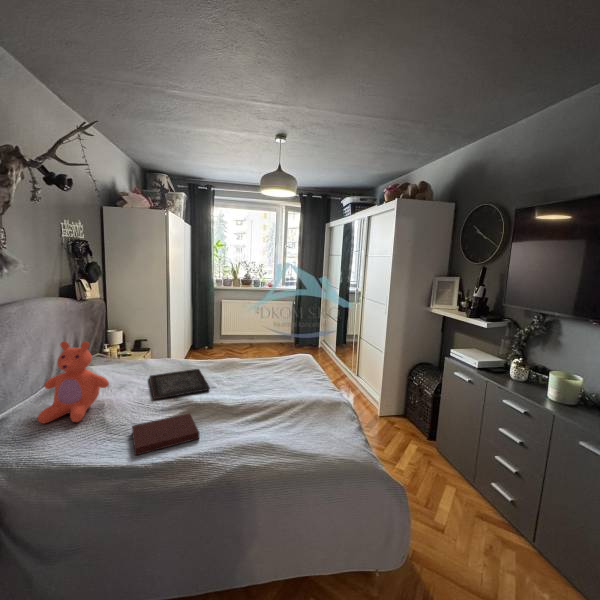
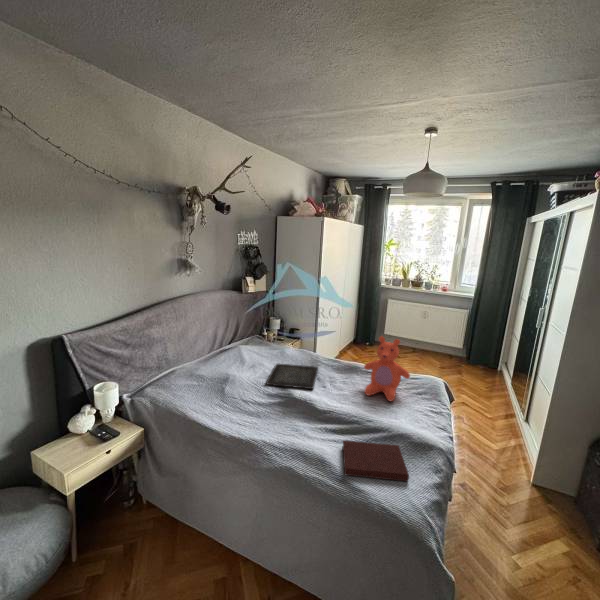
teddy bear: present [38,341,109,423] -> present [364,336,410,401]
notebook: present [132,414,199,455] -> present [343,441,409,481]

